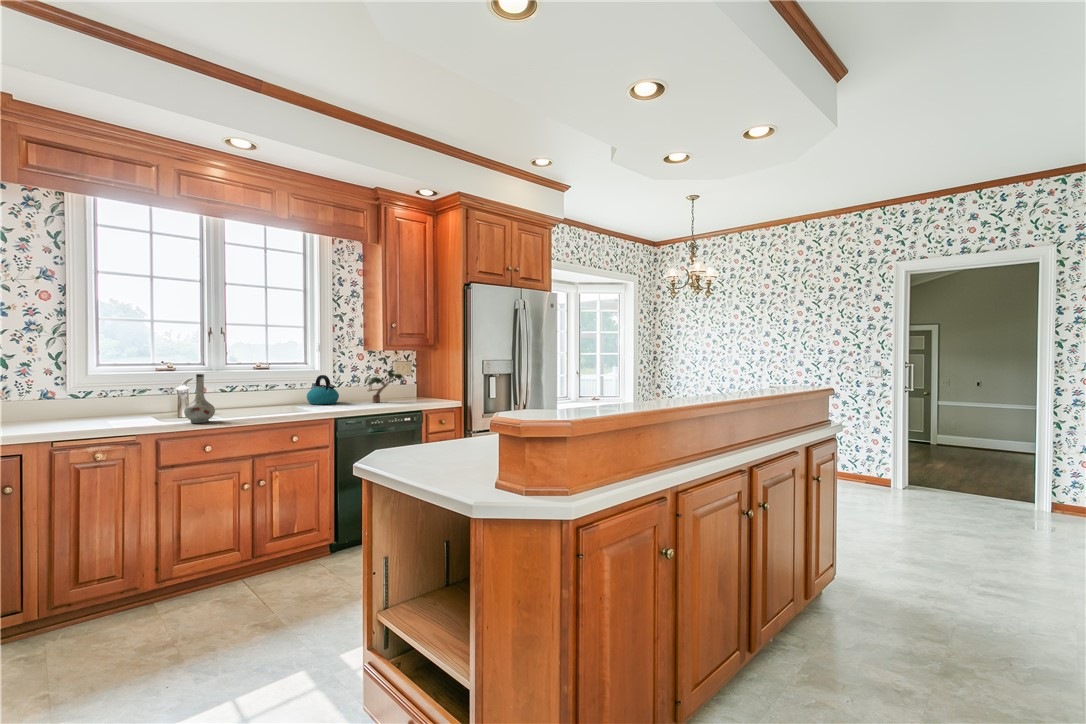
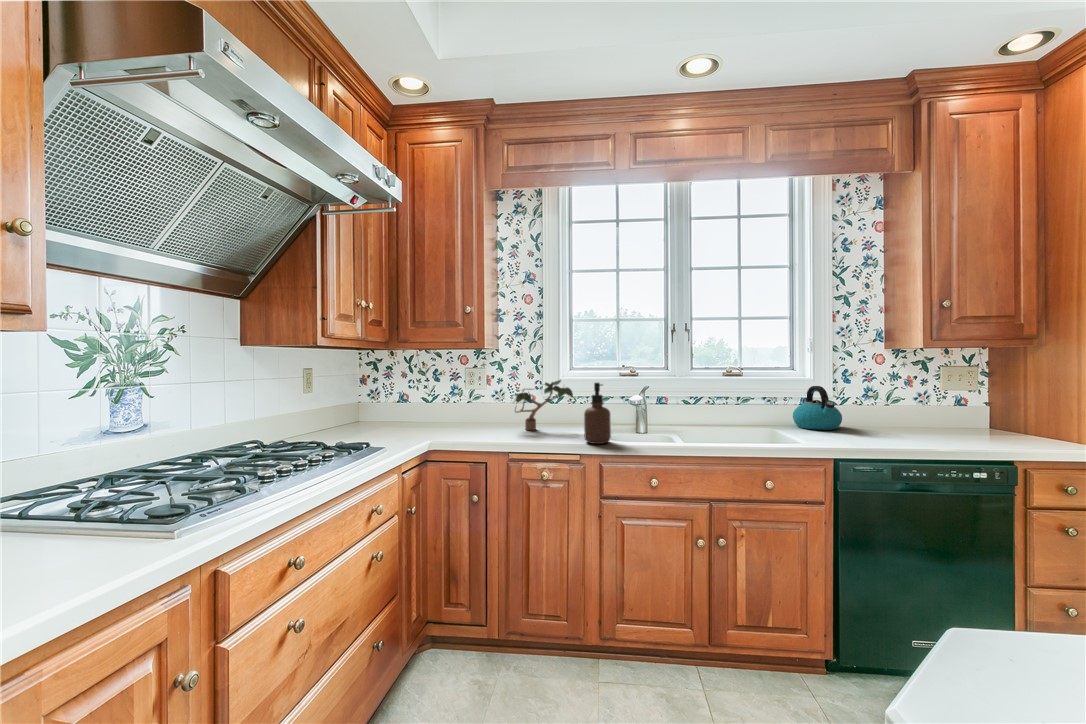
potted plant: present [368,369,404,403] -> present [515,380,573,430]
soap dispenser: none [138,374,165,425] -> present [584,383,611,444]
vase: present [184,374,215,423] -> none [629,384,663,448]

